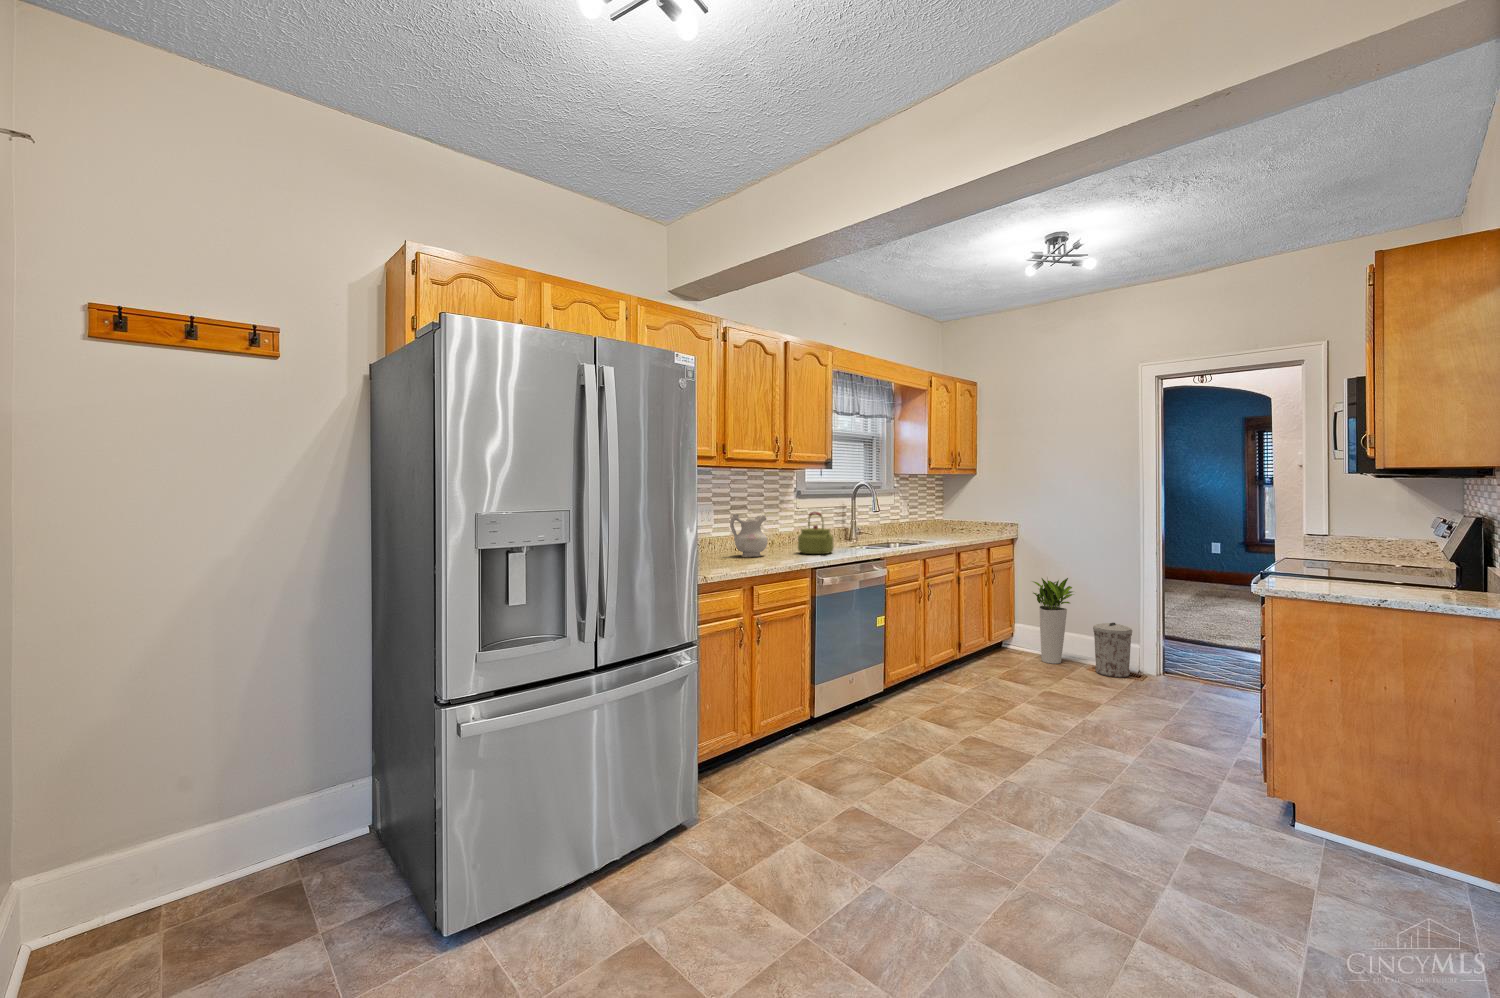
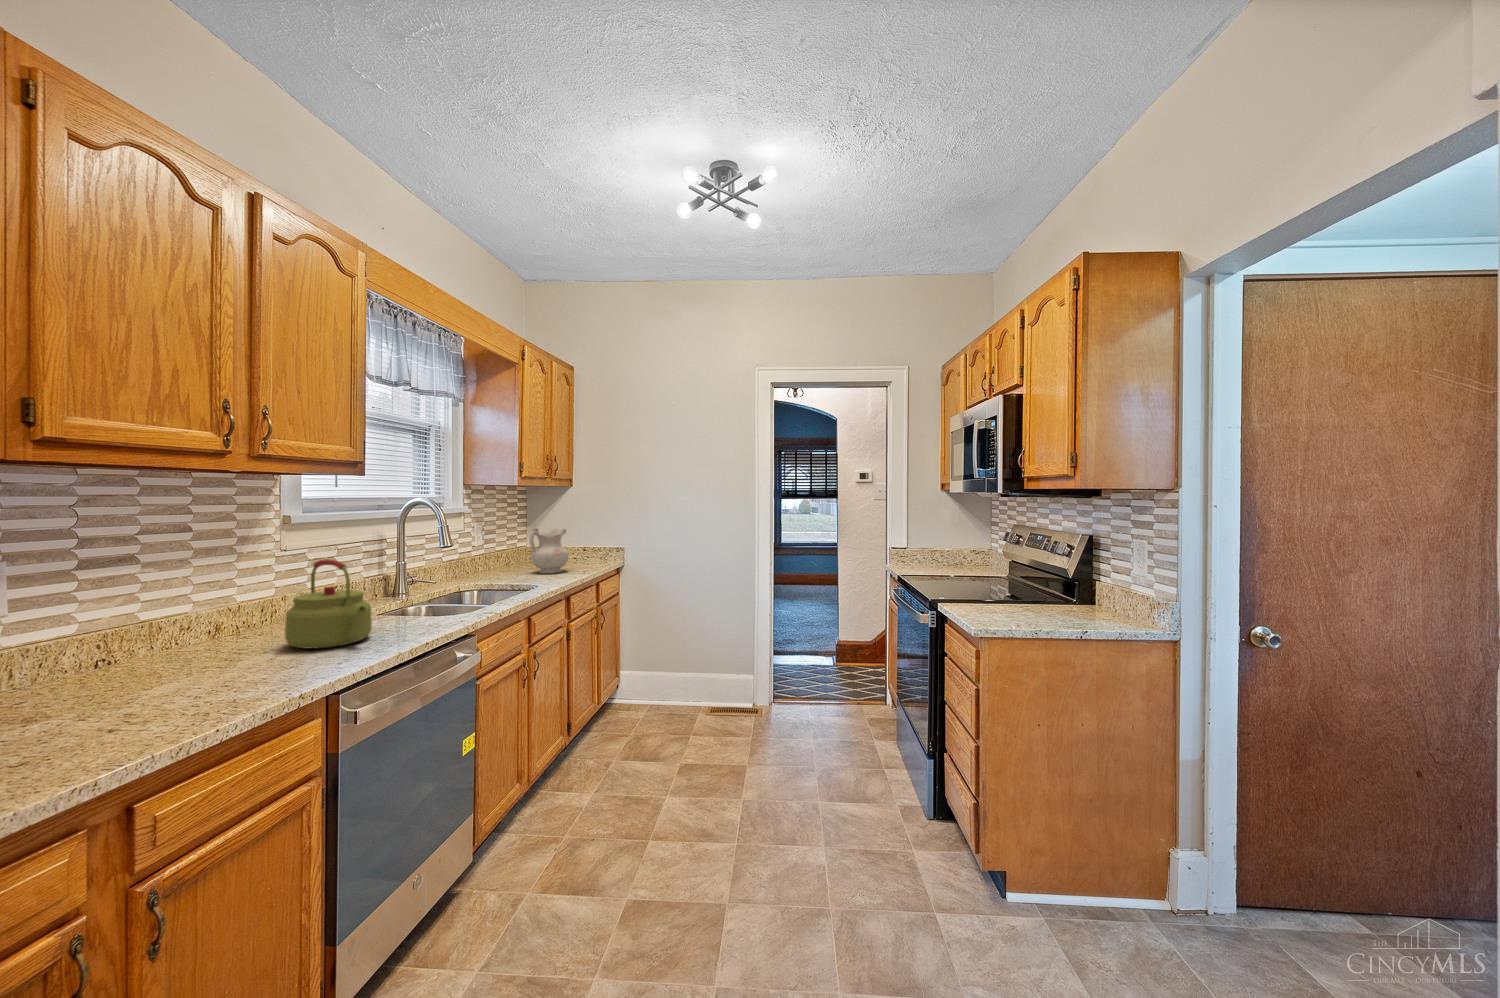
ceramic pitcher: present [730,514,768,557] -> present [529,529,568,574]
planter: present [1033,578,1073,664] -> none [642,609,692,715]
trash can: present [1093,623,1132,677] -> none [714,656,752,720]

